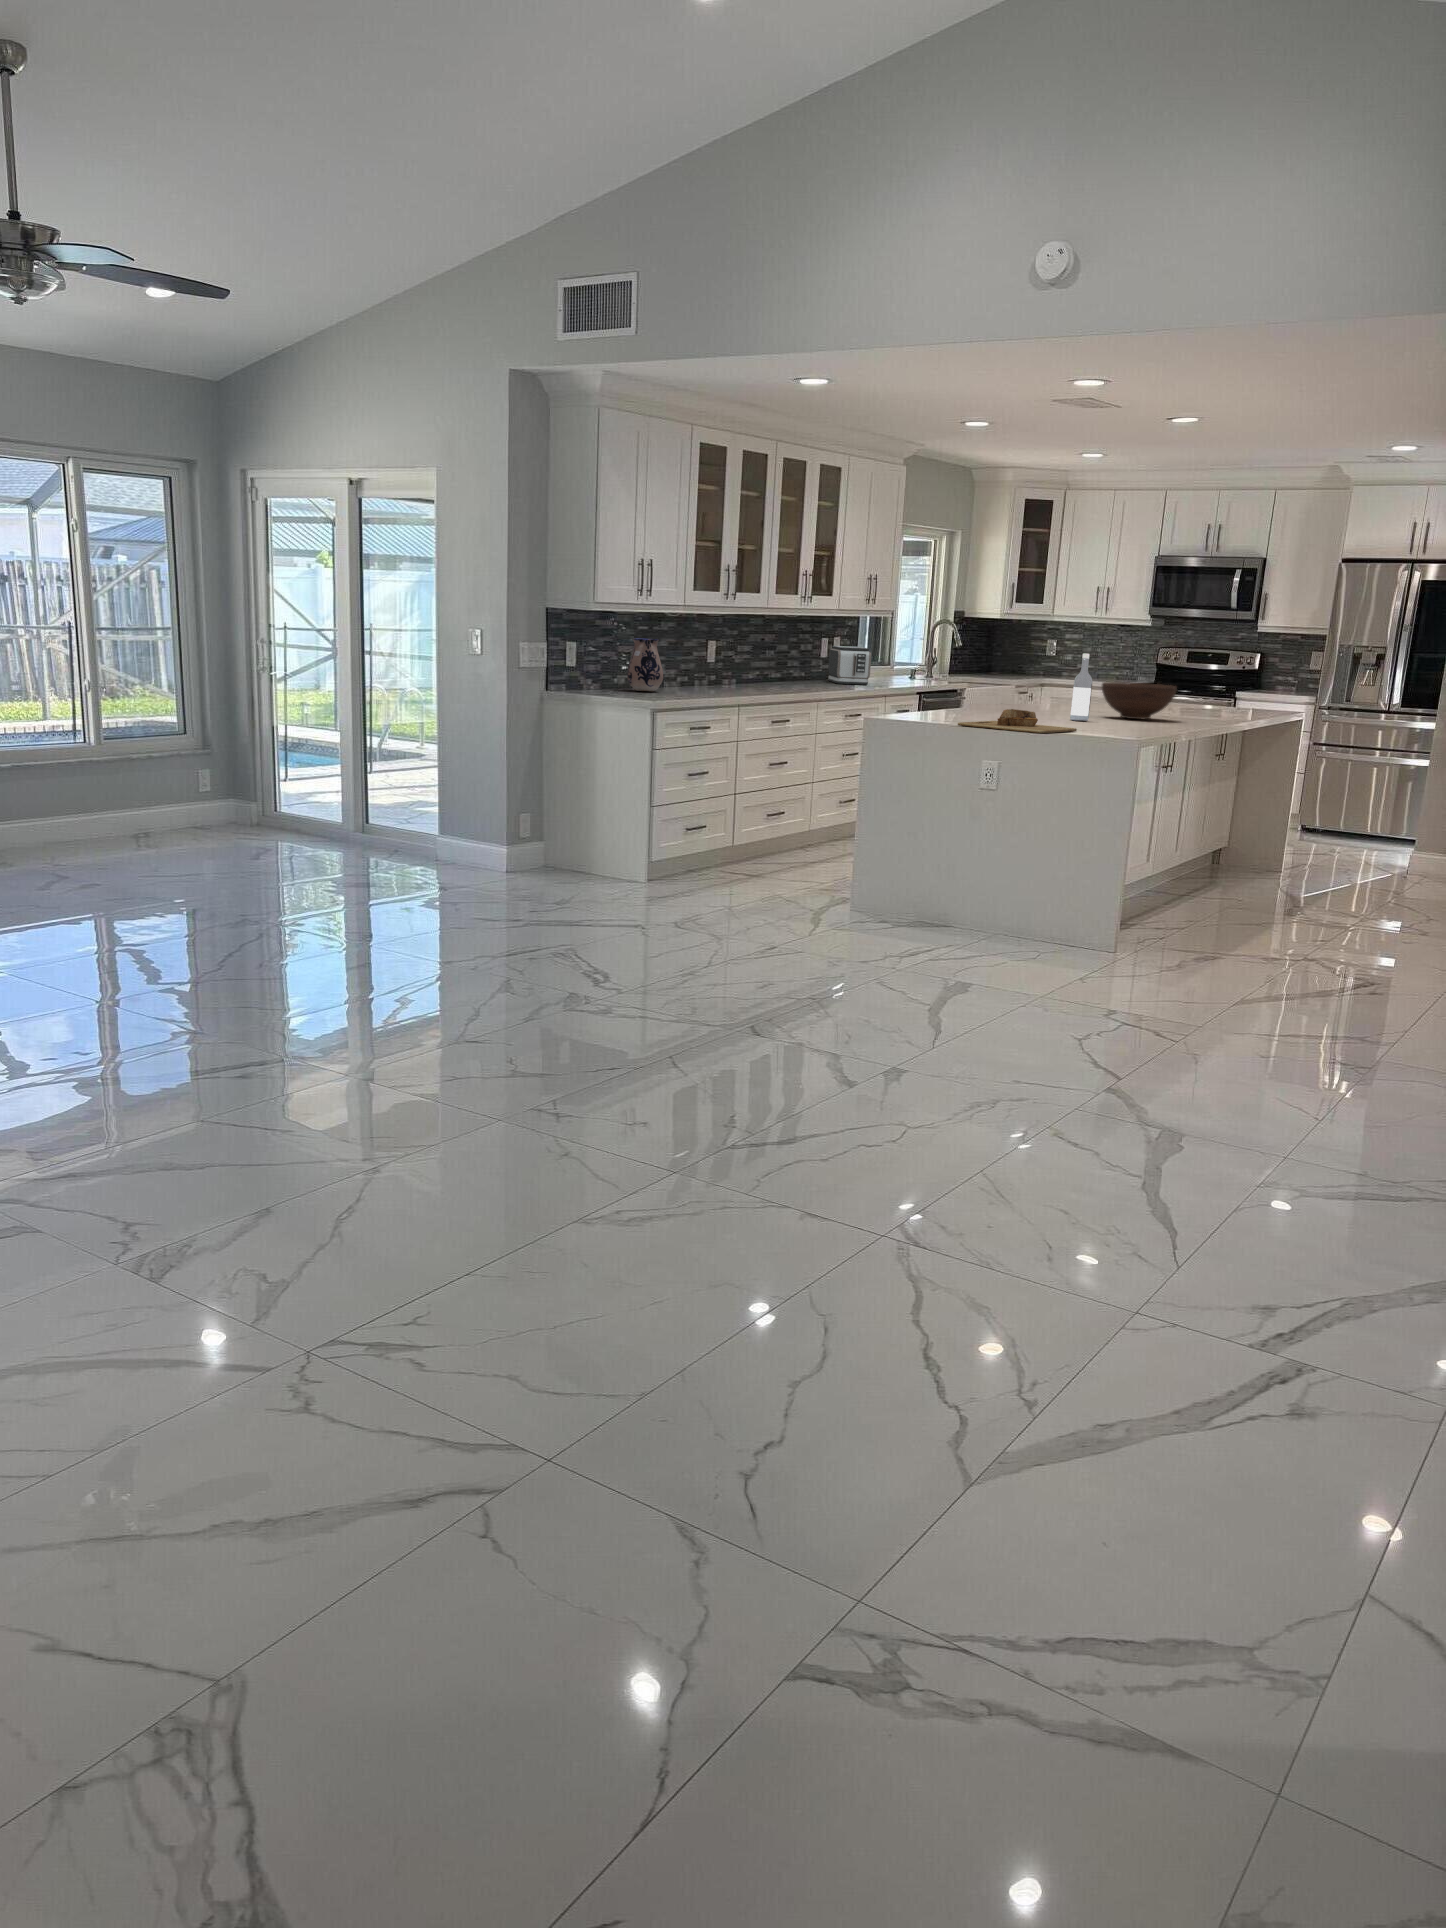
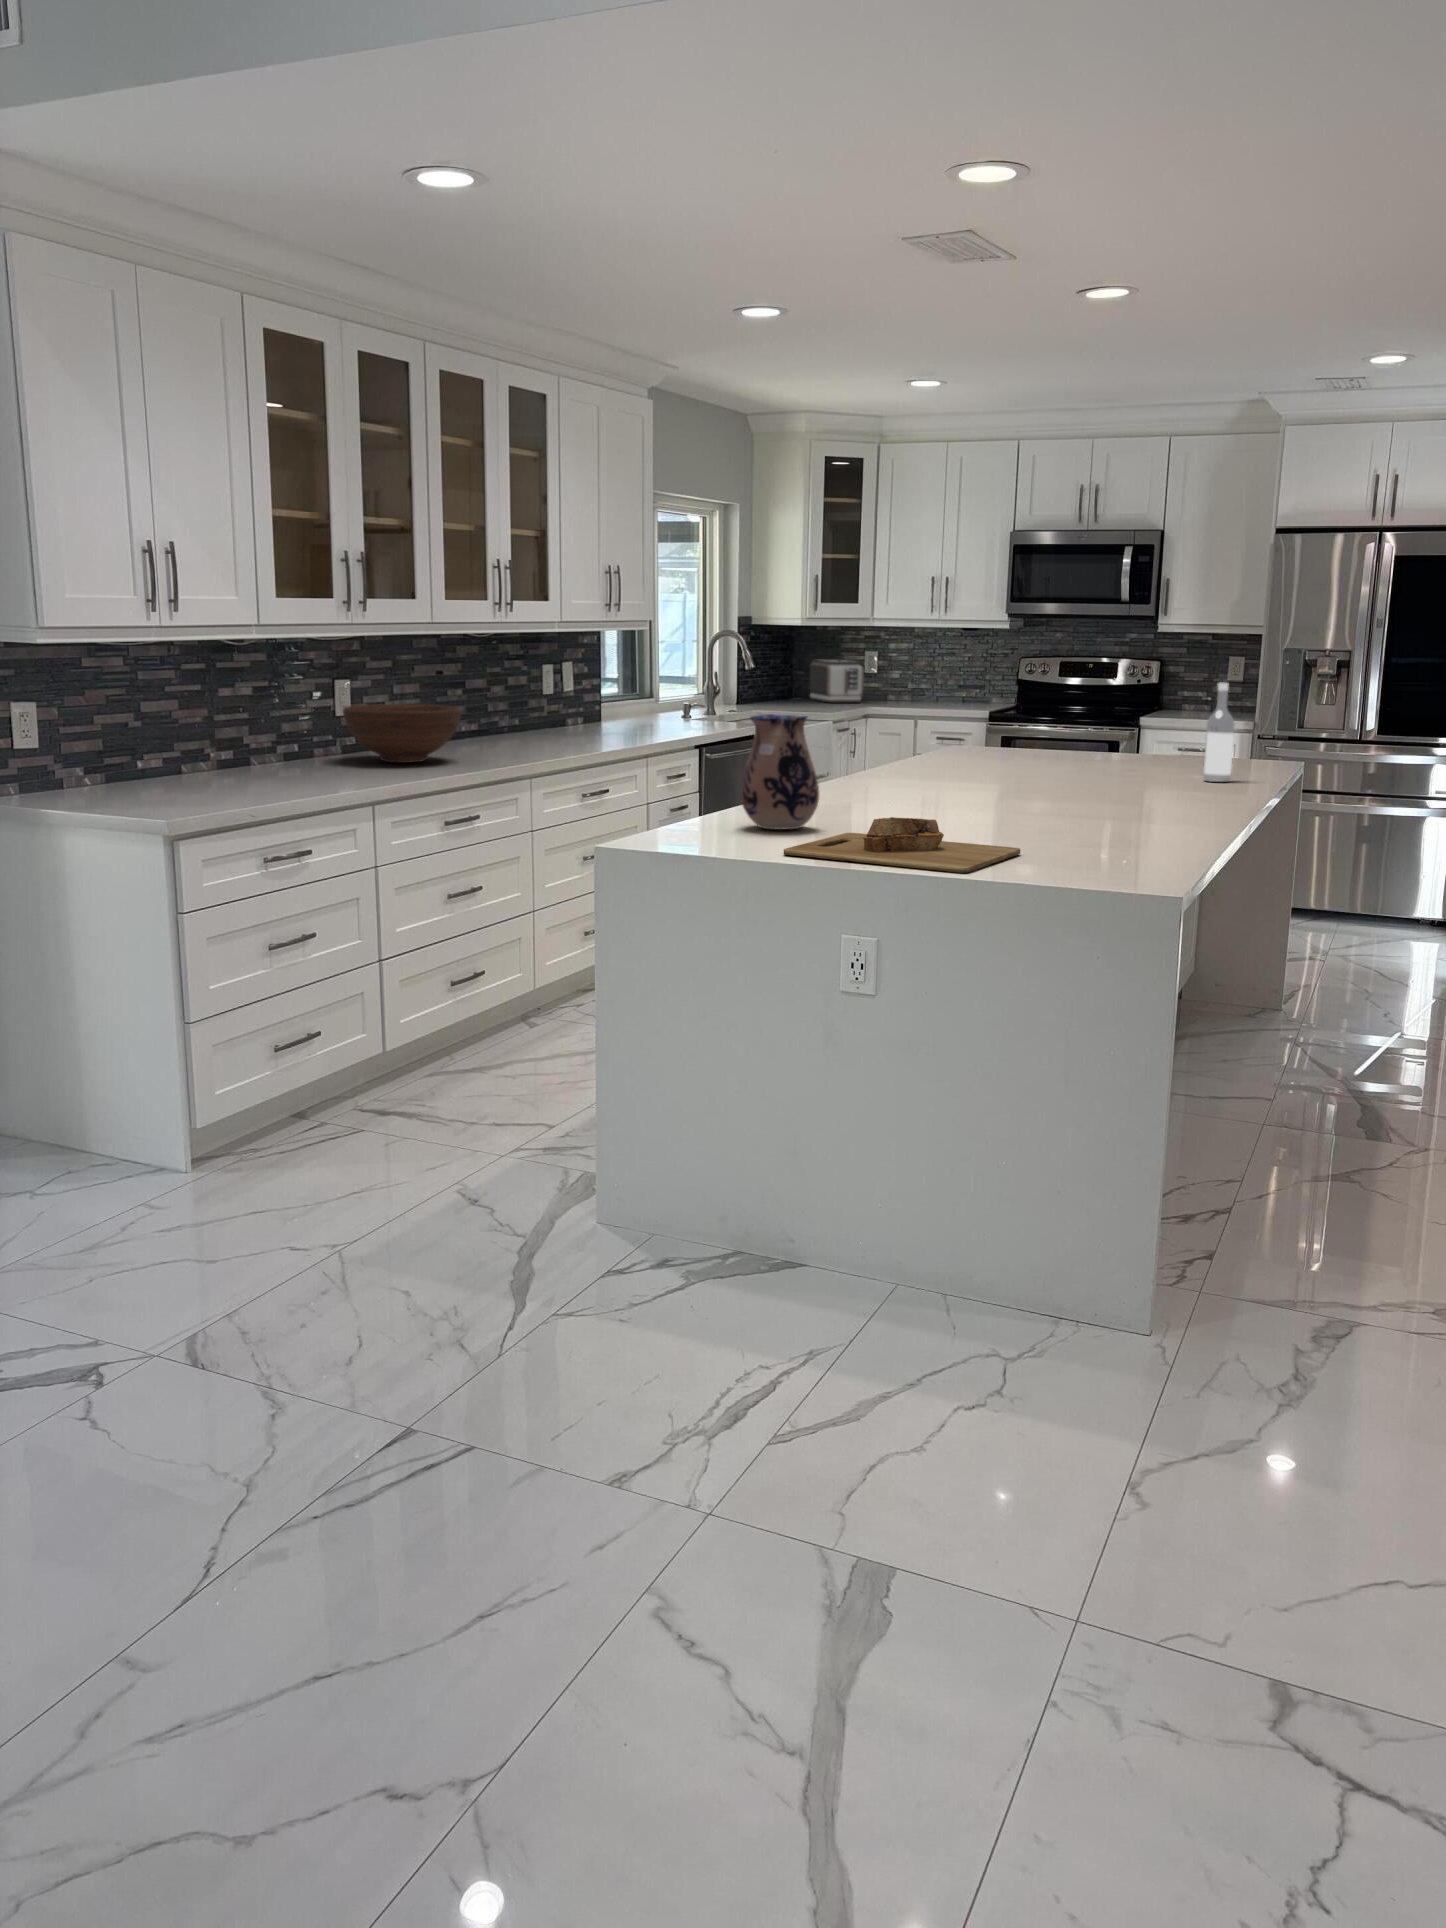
ceramic pitcher: present [627,638,663,691] -> present [741,714,819,830]
toaster: present [828,646,871,685] -> present [809,660,864,703]
wine bottle: present [1070,654,1092,721] -> present [1203,683,1234,782]
fruit bowl: present [1102,682,1177,719] -> present [343,704,461,763]

